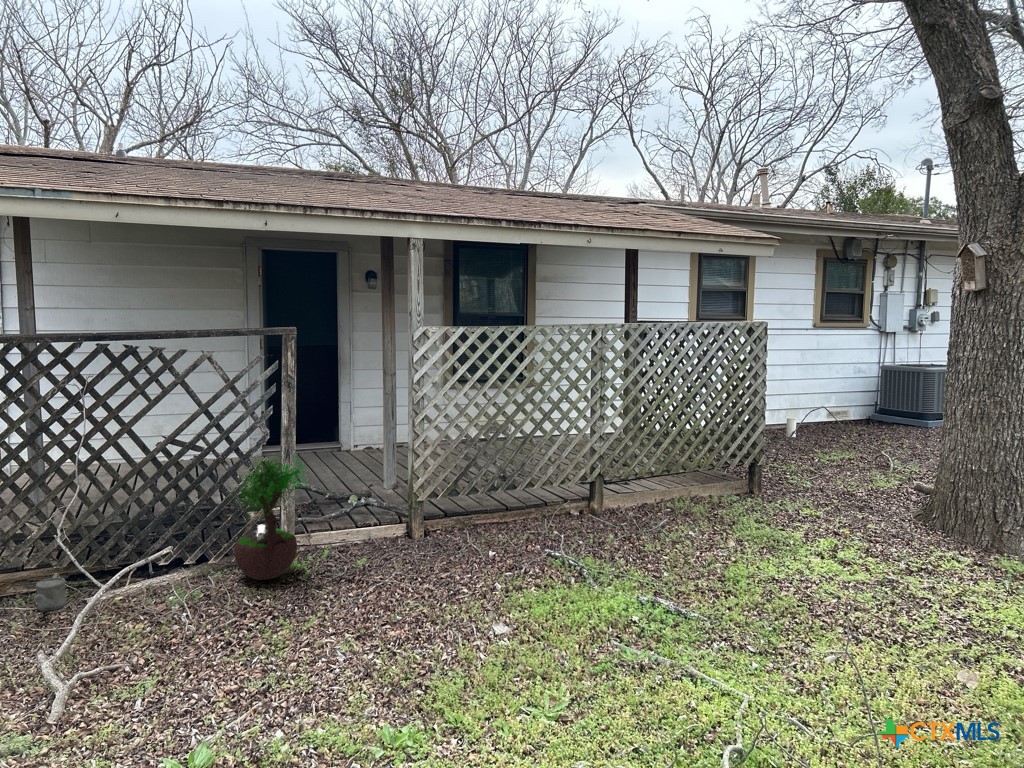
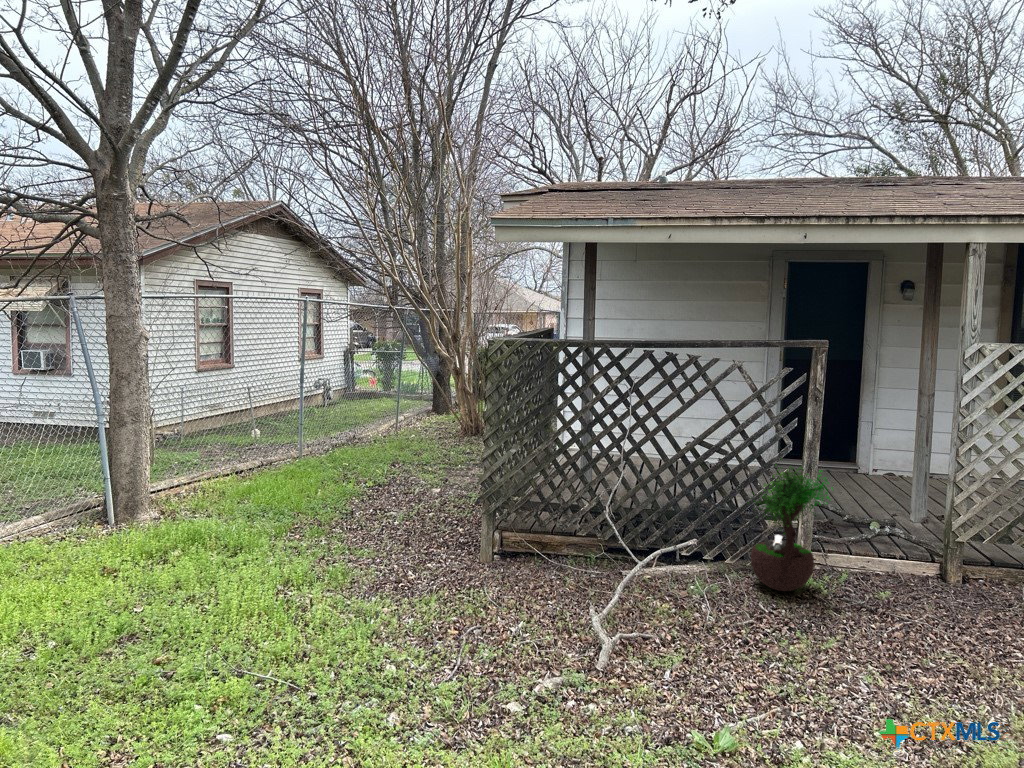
watering can: present [34,573,67,611] -> none [589,542,611,572]

